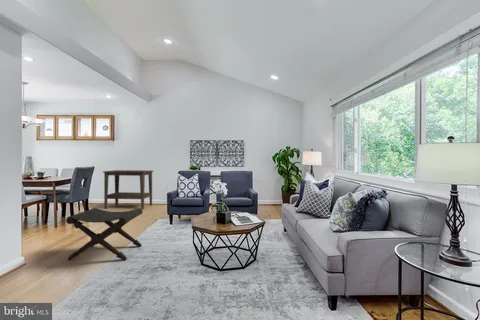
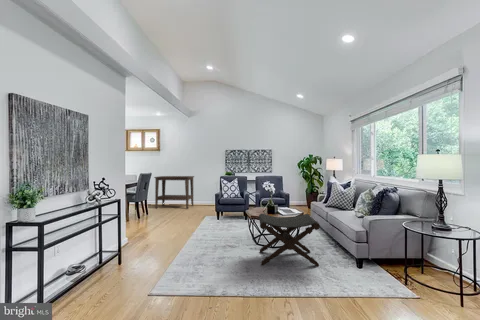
footstool: present [66,208,143,260] -> present [259,214,320,266]

